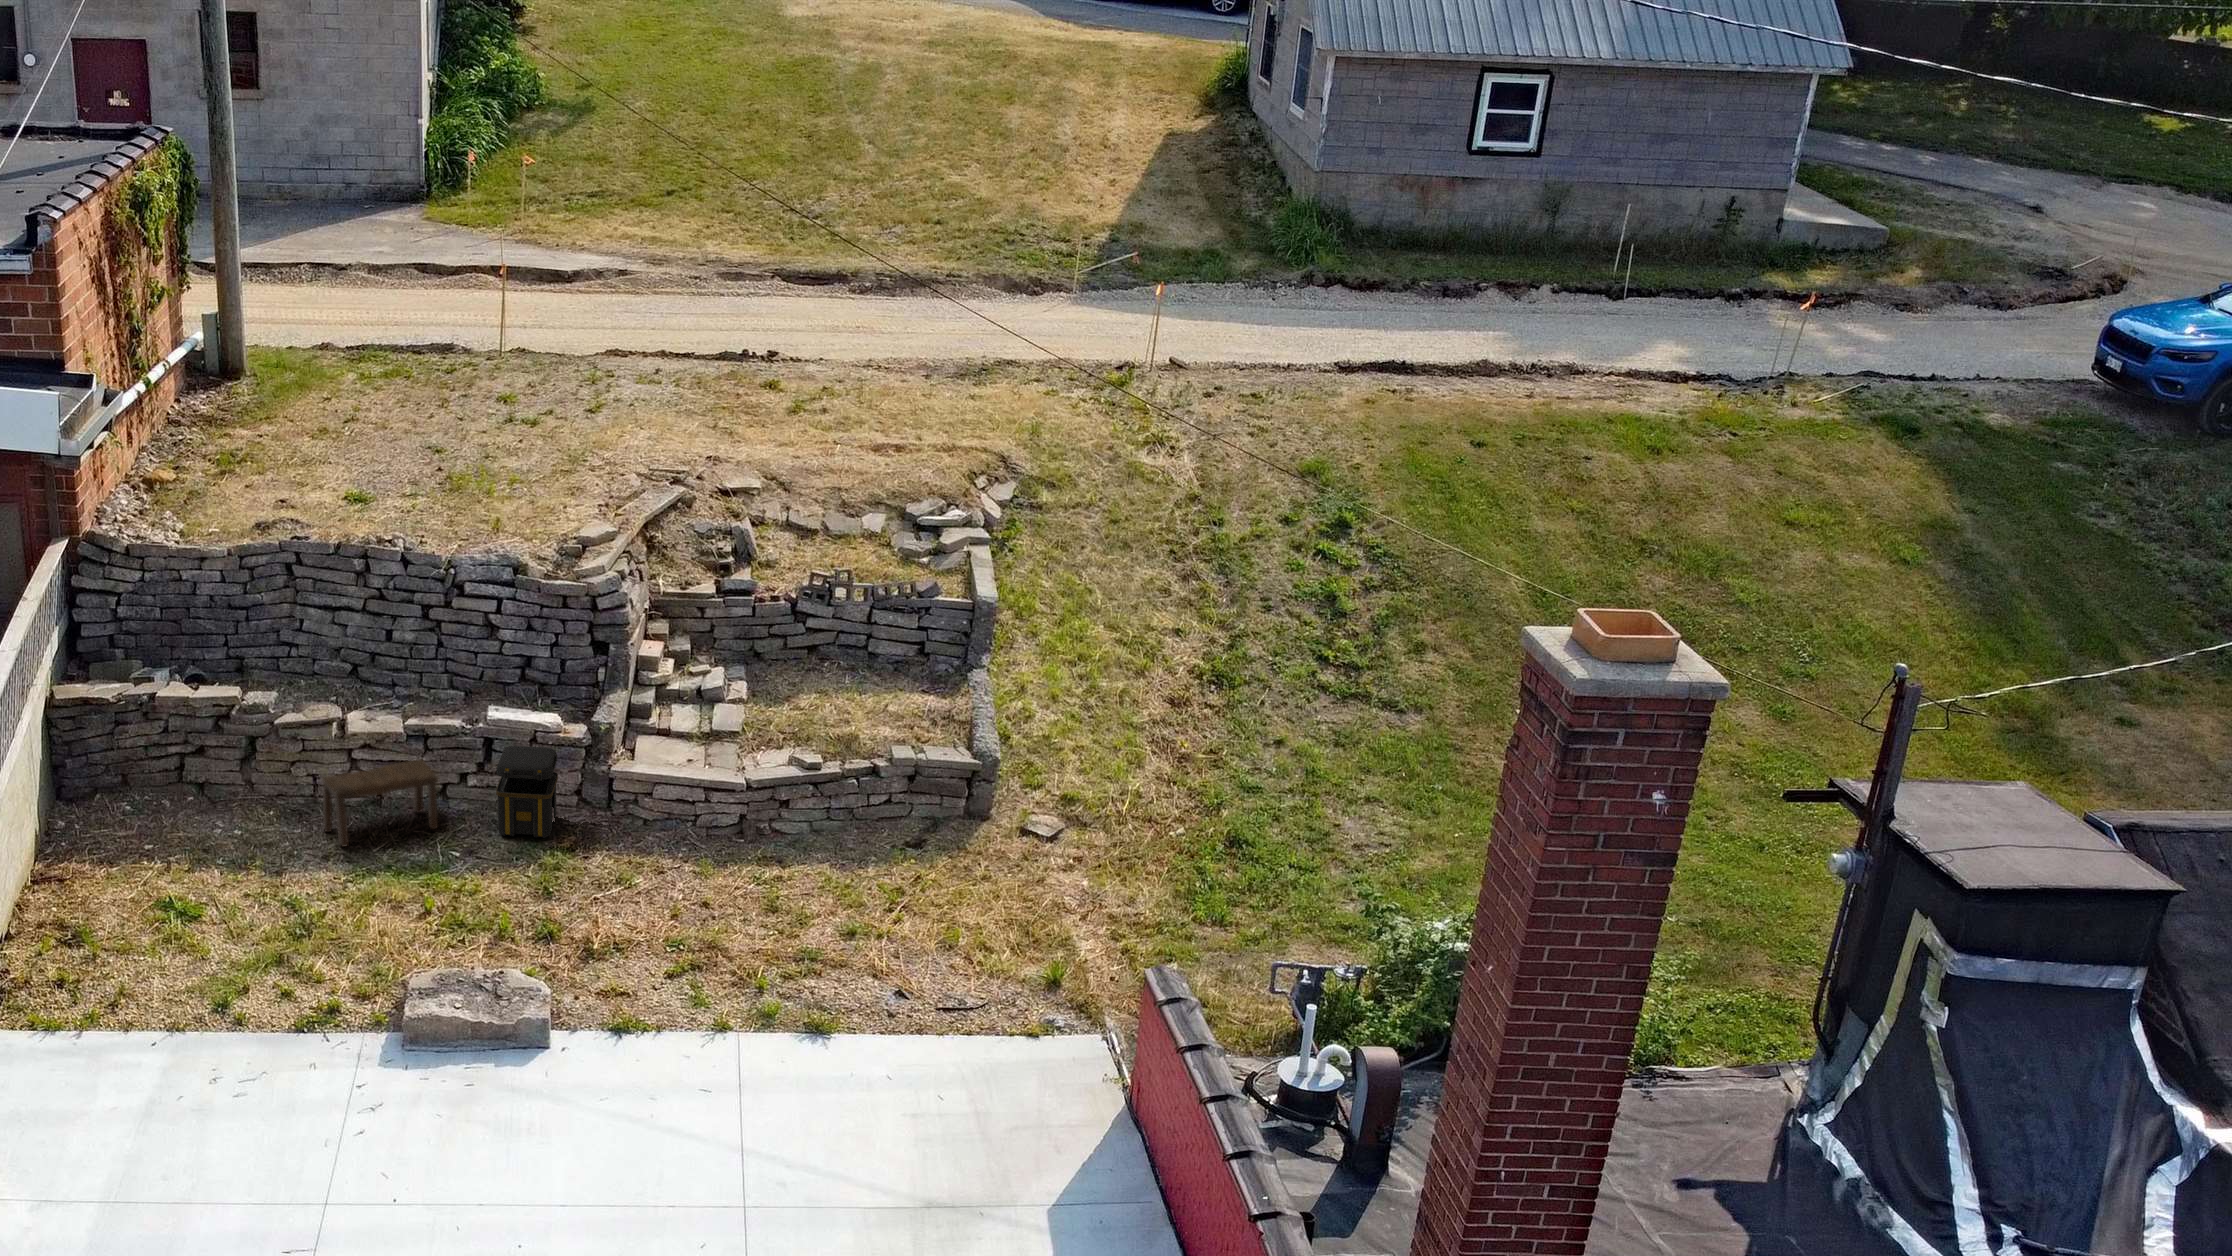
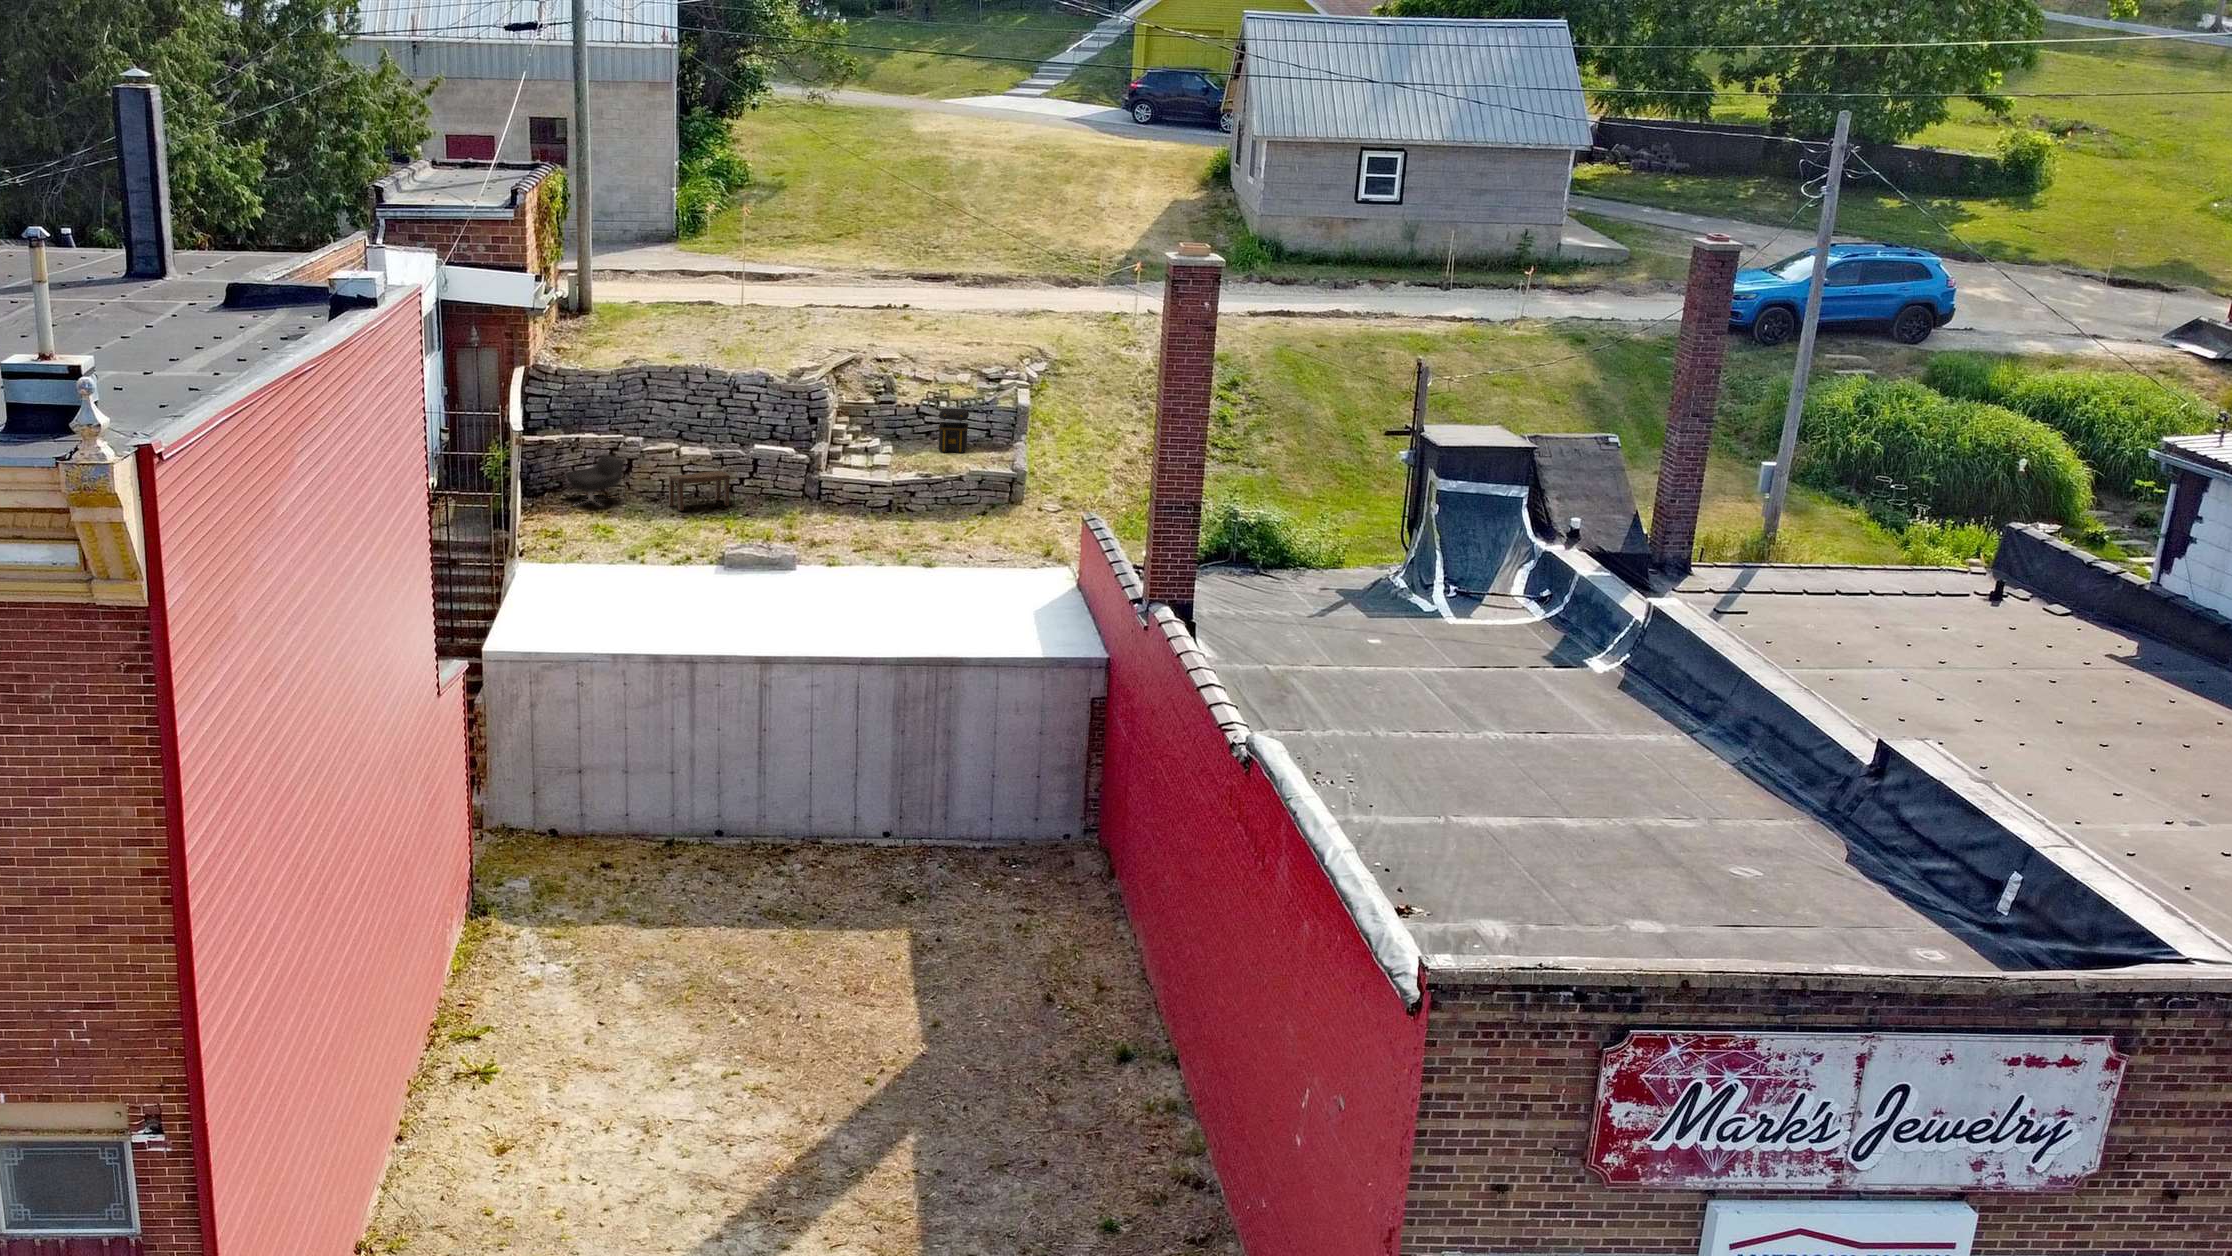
lounge chair: none [129,725,238,834] -> present [566,454,624,501]
toolbox: present [496,746,558,838] -> present [939,408,969,453]

